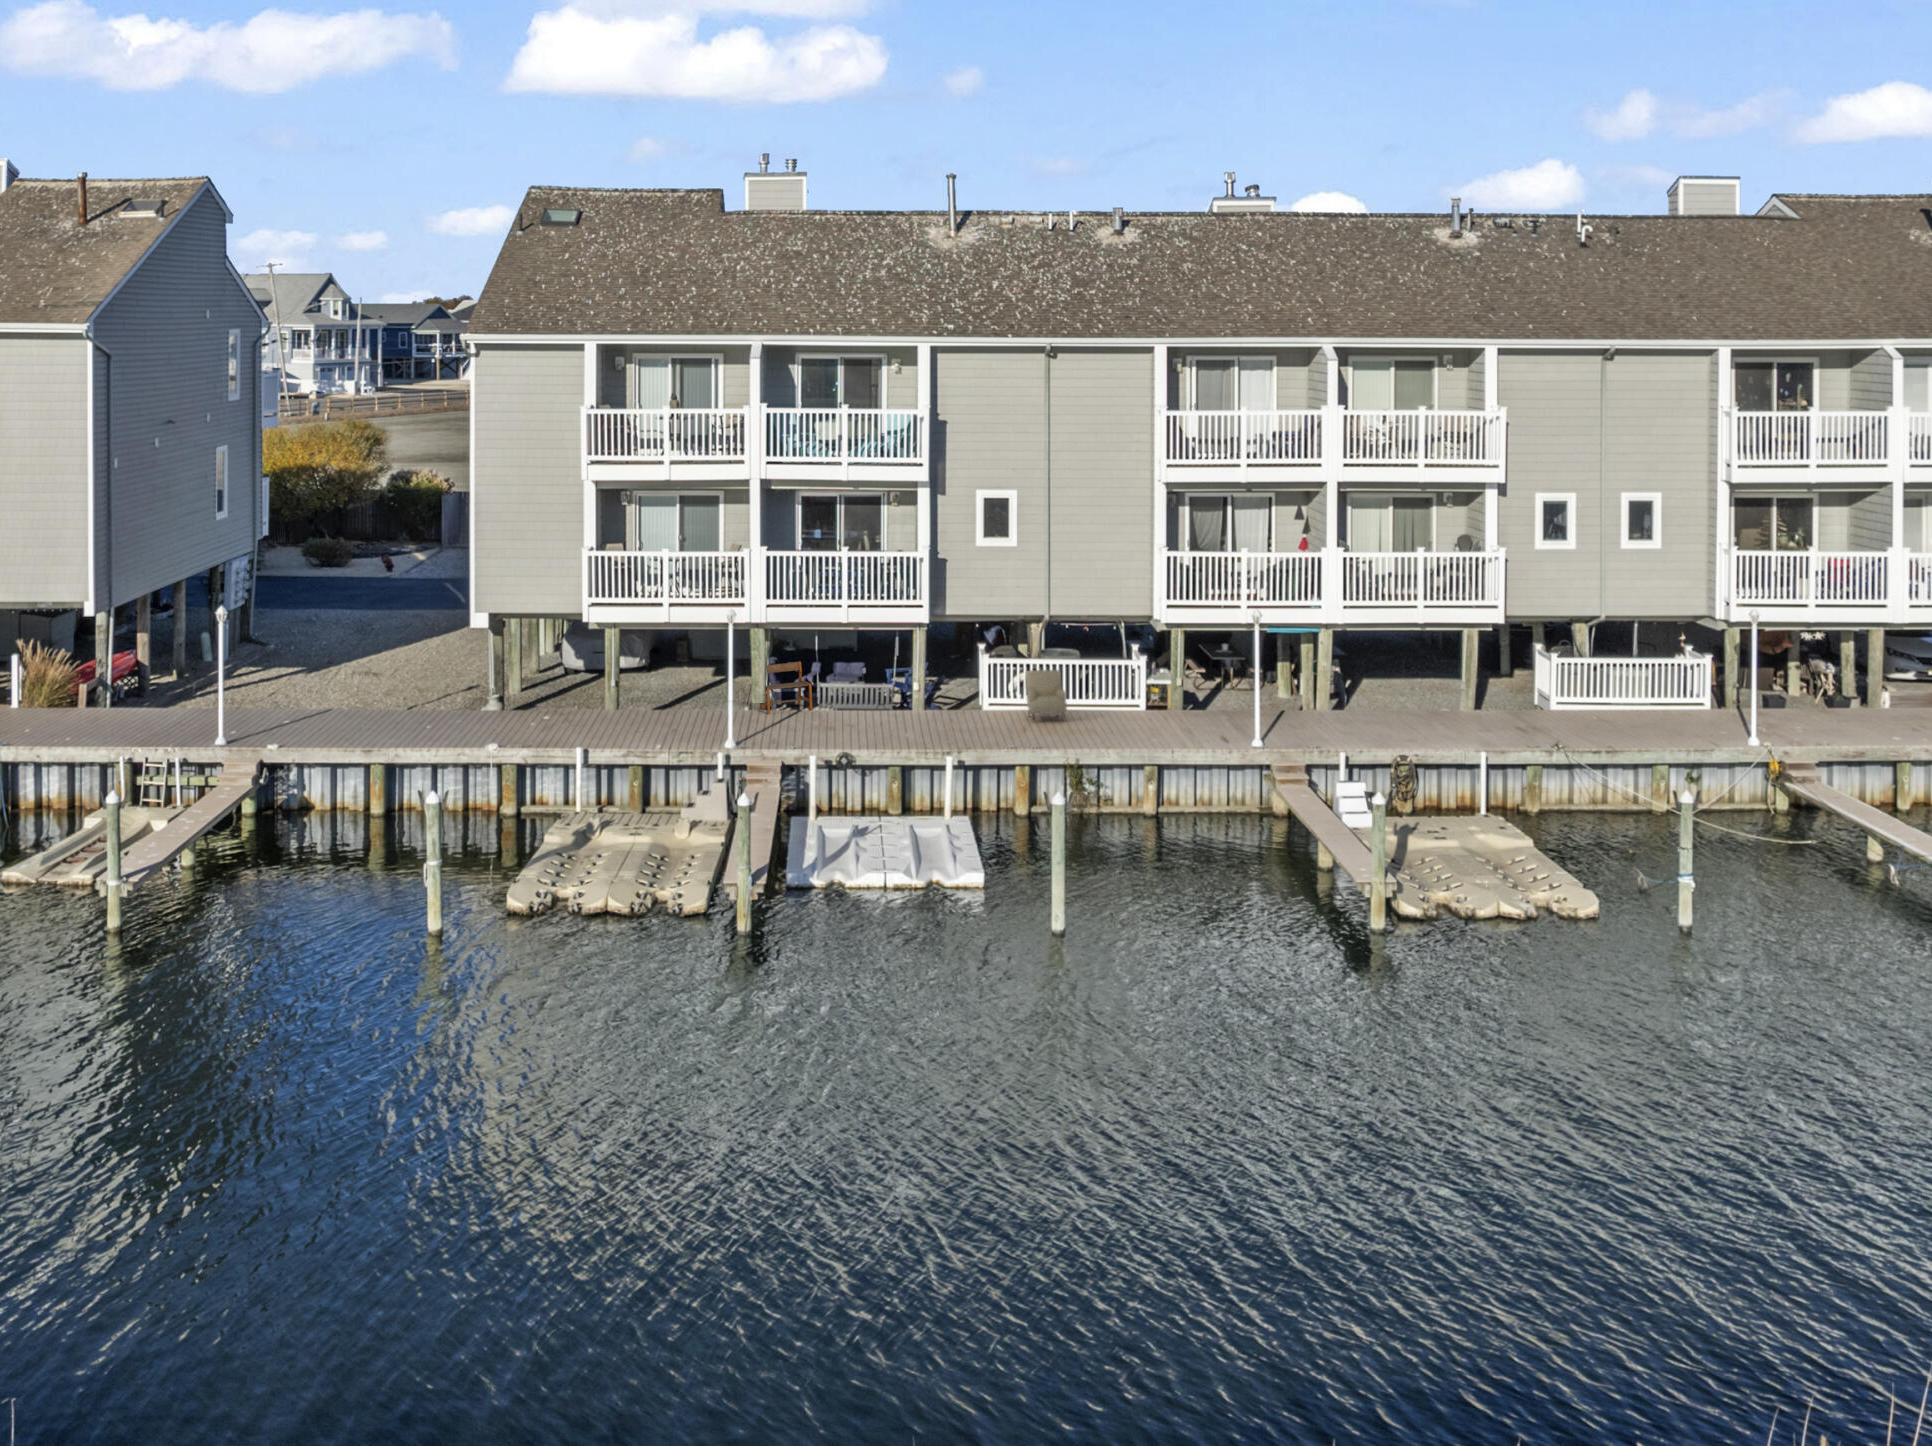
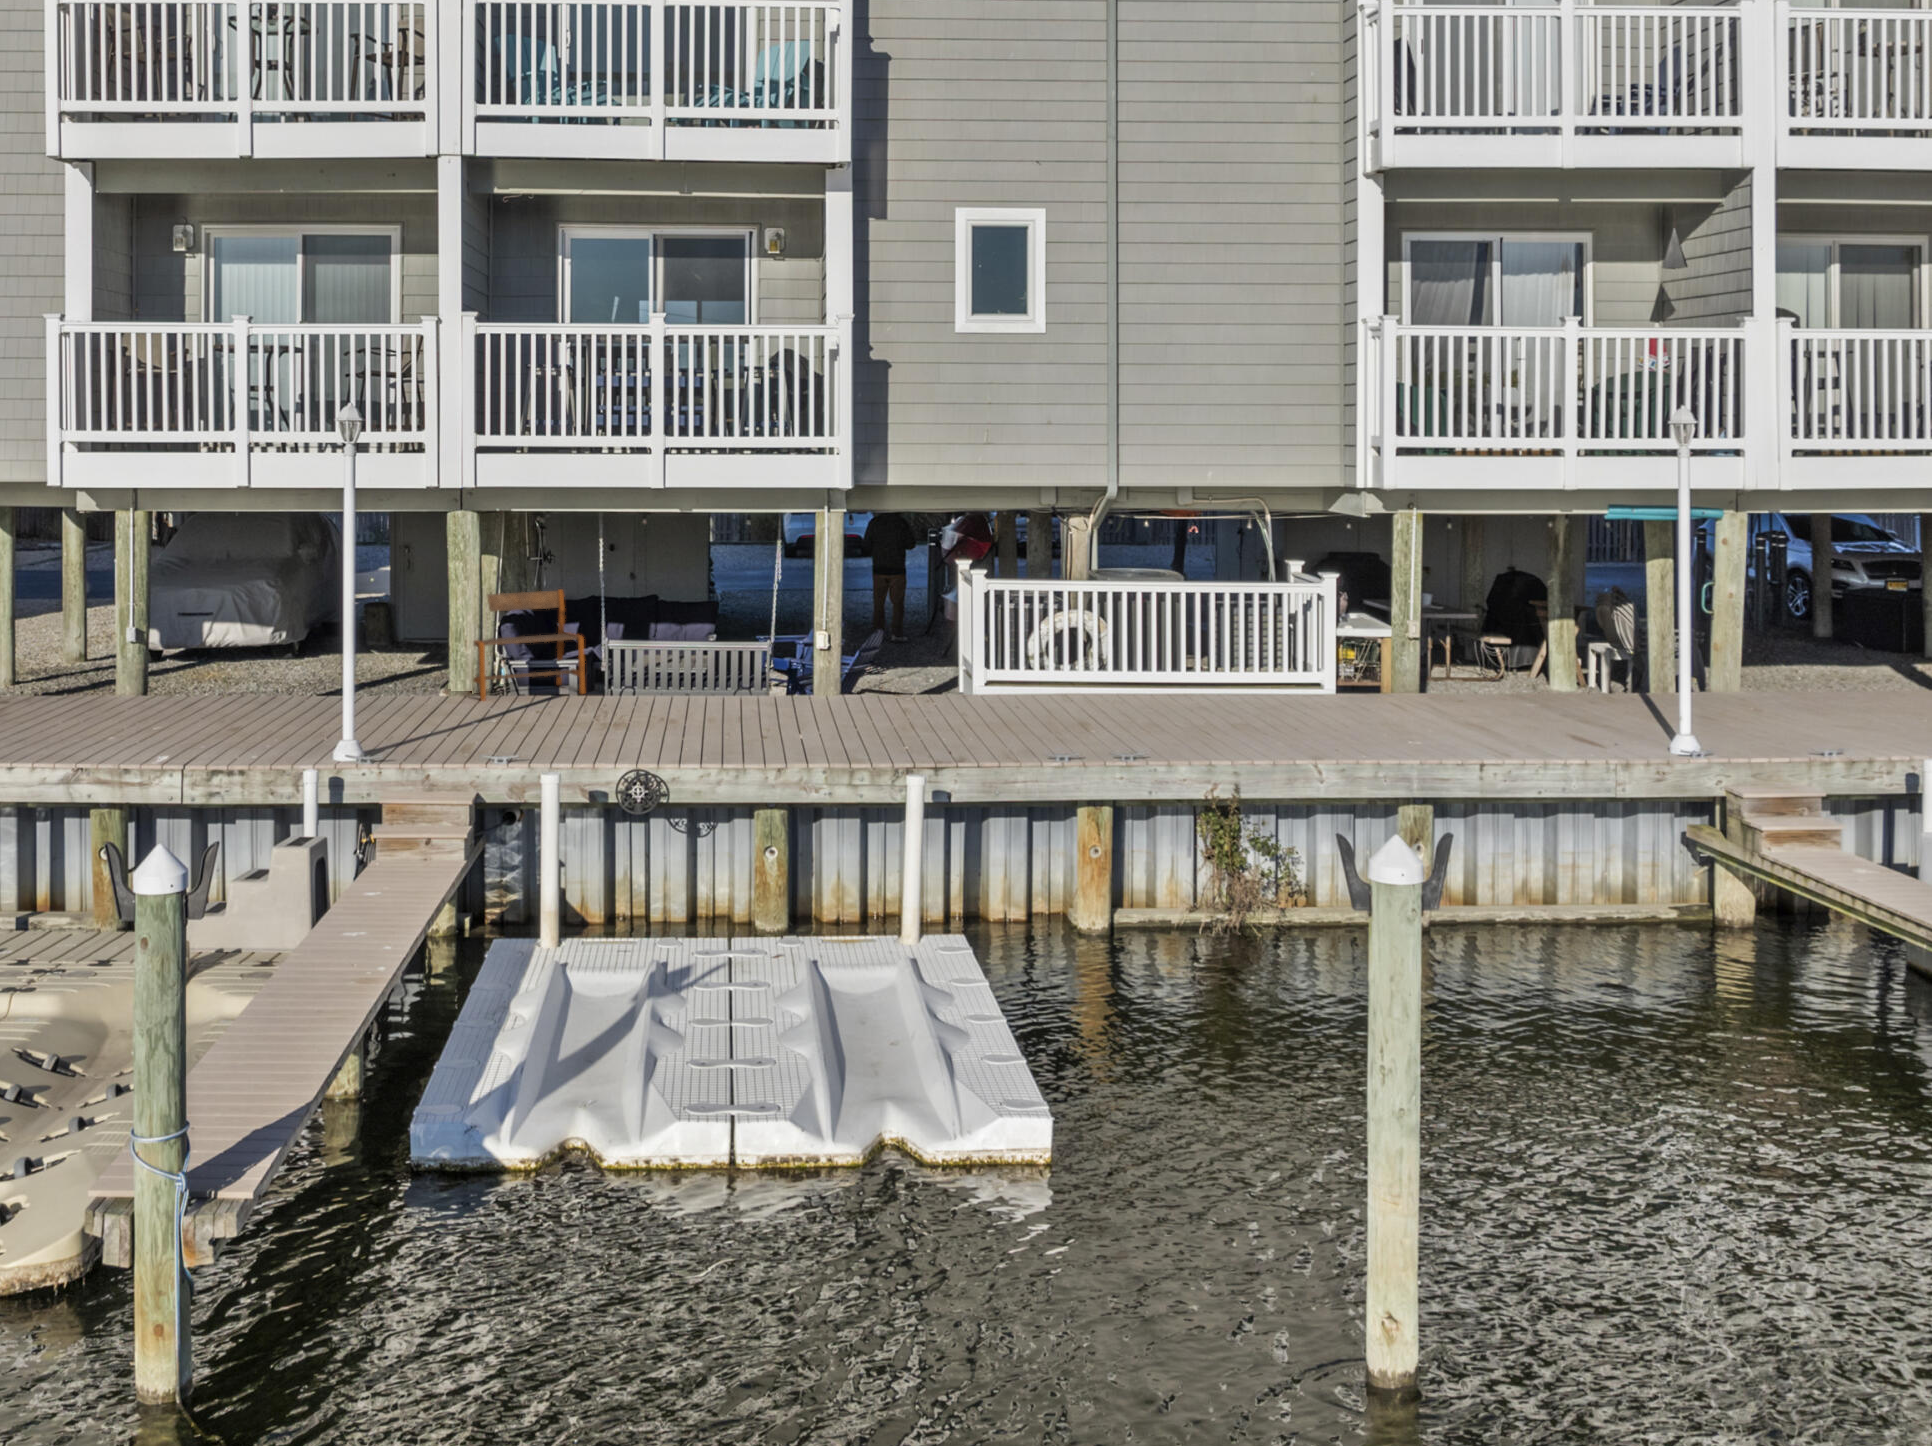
chair: present [1025,670,1067,718] -> none [1069,597,1173,714]

